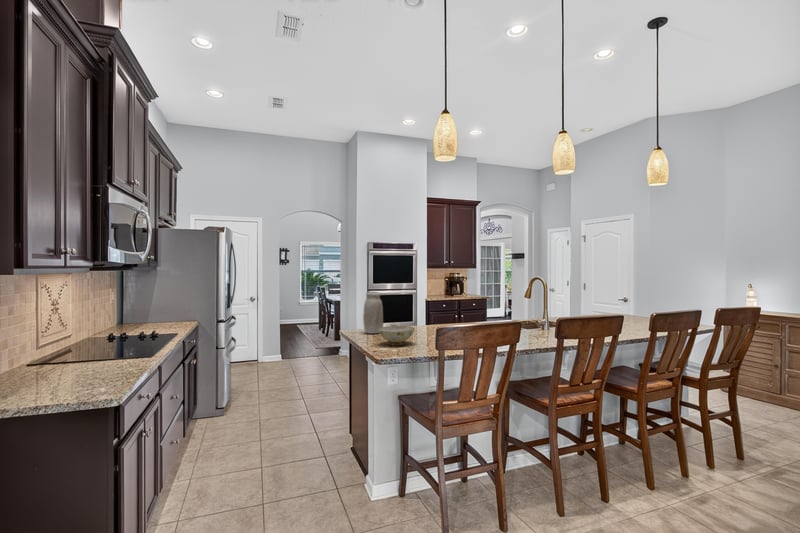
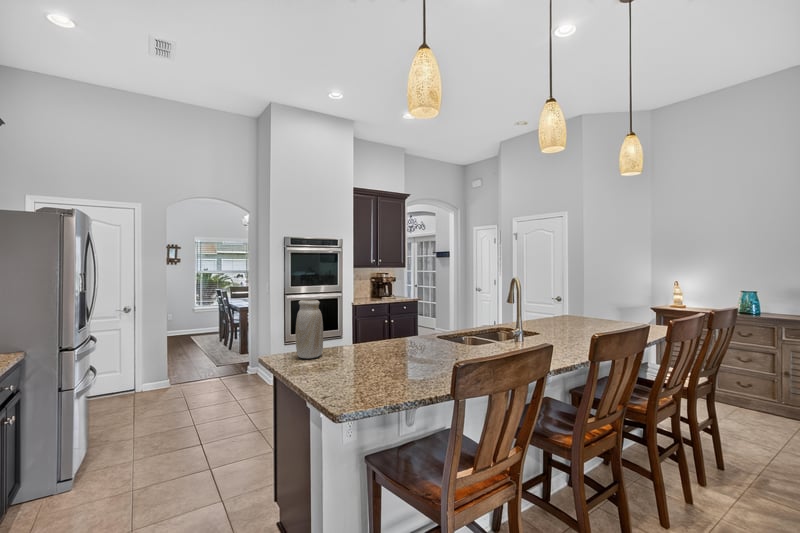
ceramic bowl: present [378,326,415,346] -> none [326,349,380,380]

